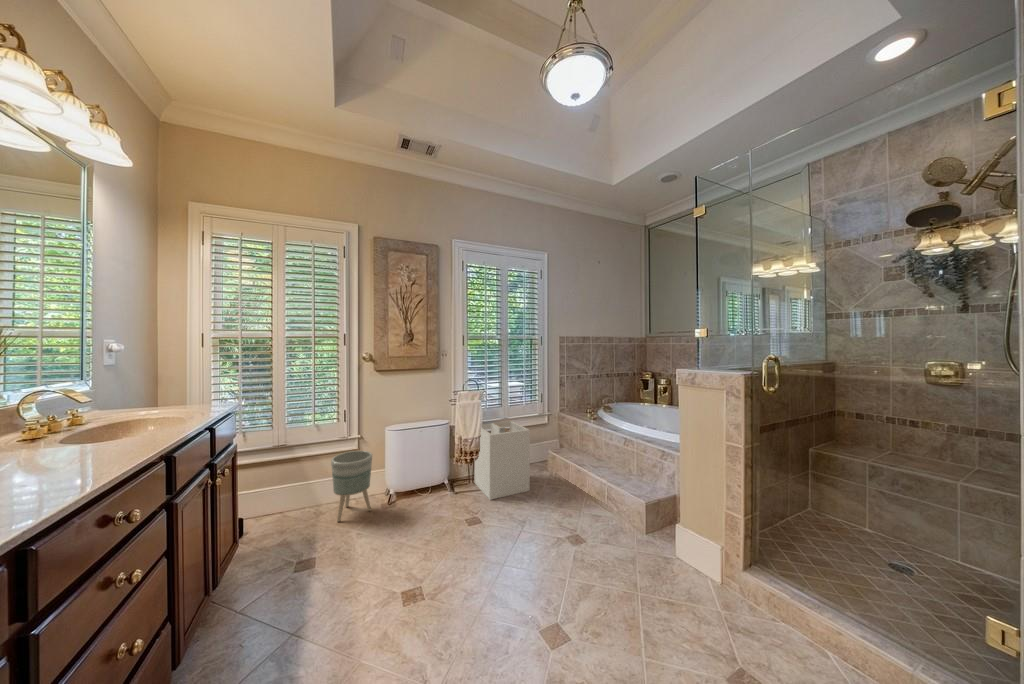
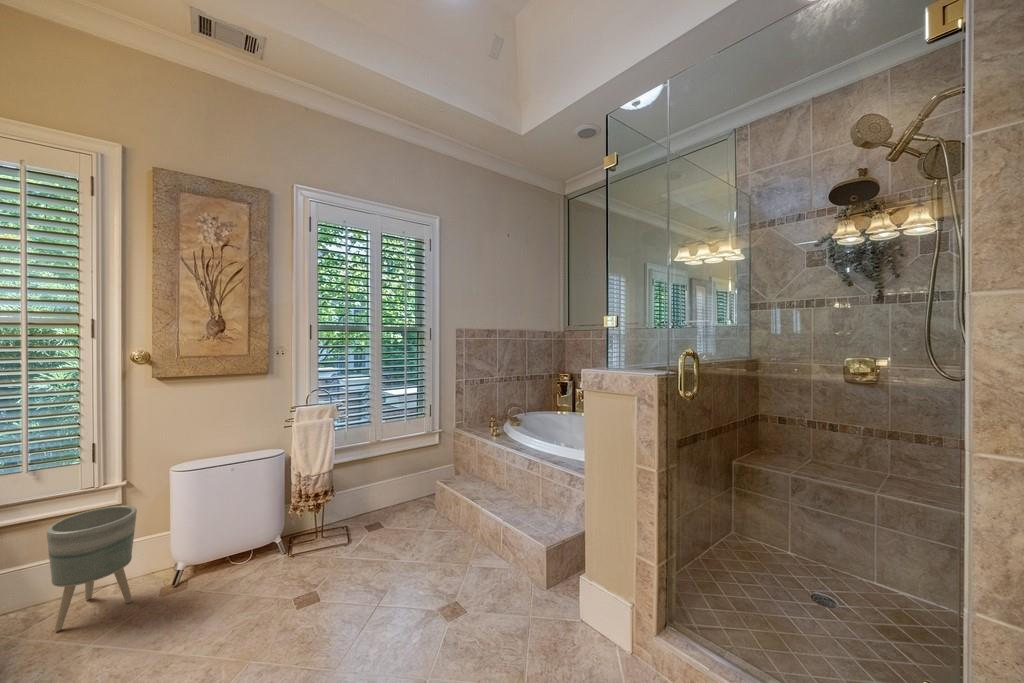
laundry hamper: present [475,421,530,500] -> none [326,444,405,560]

